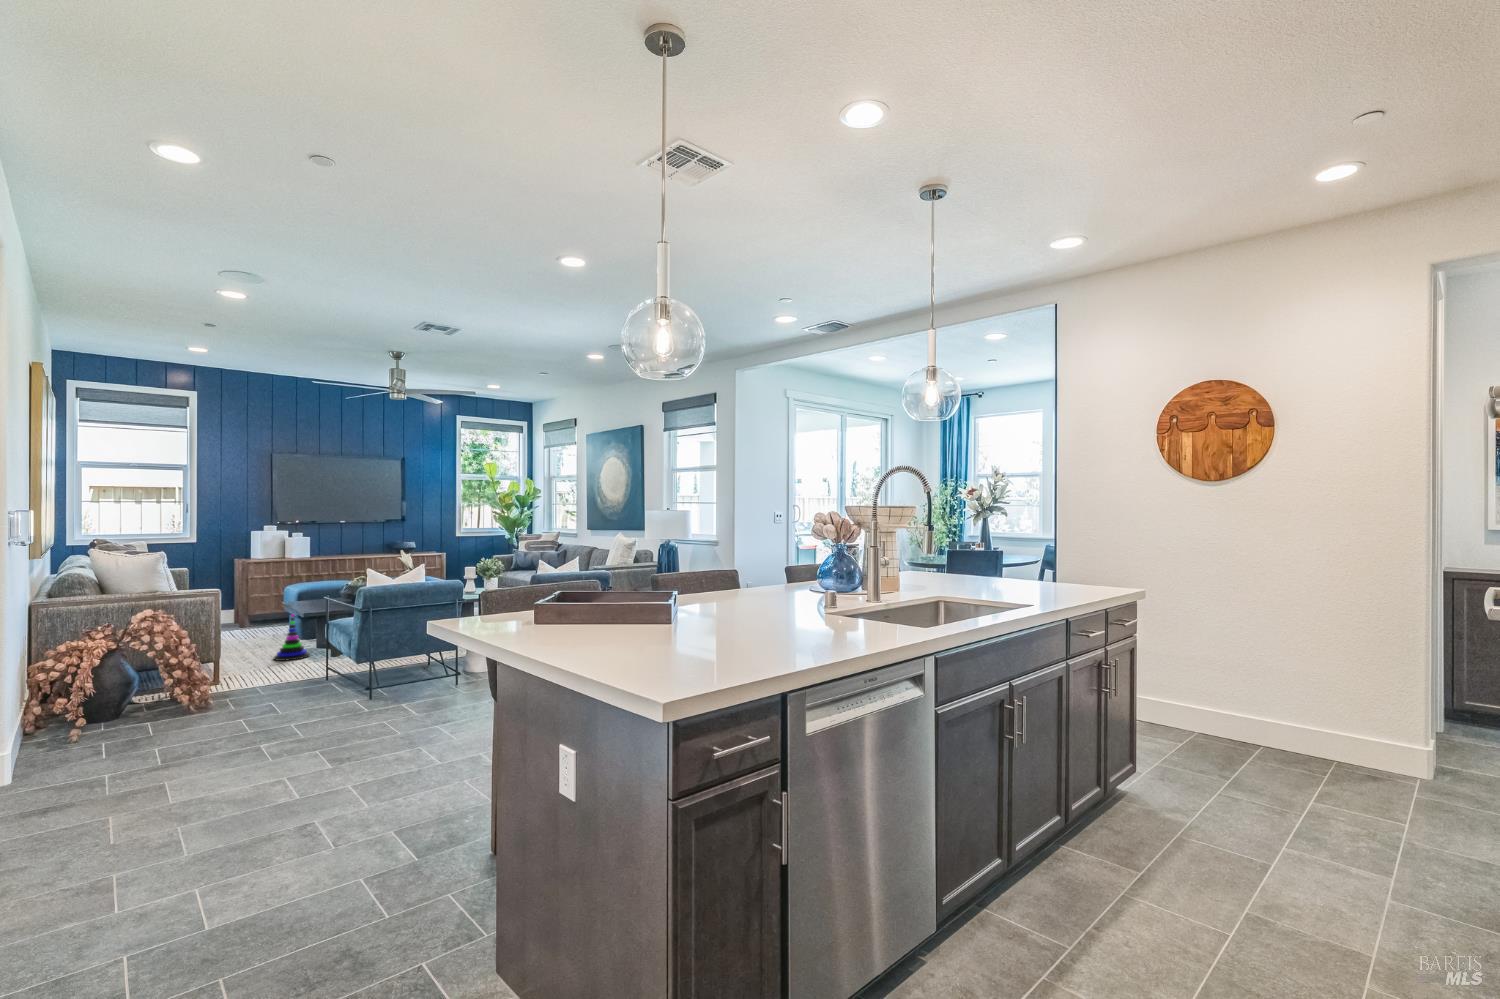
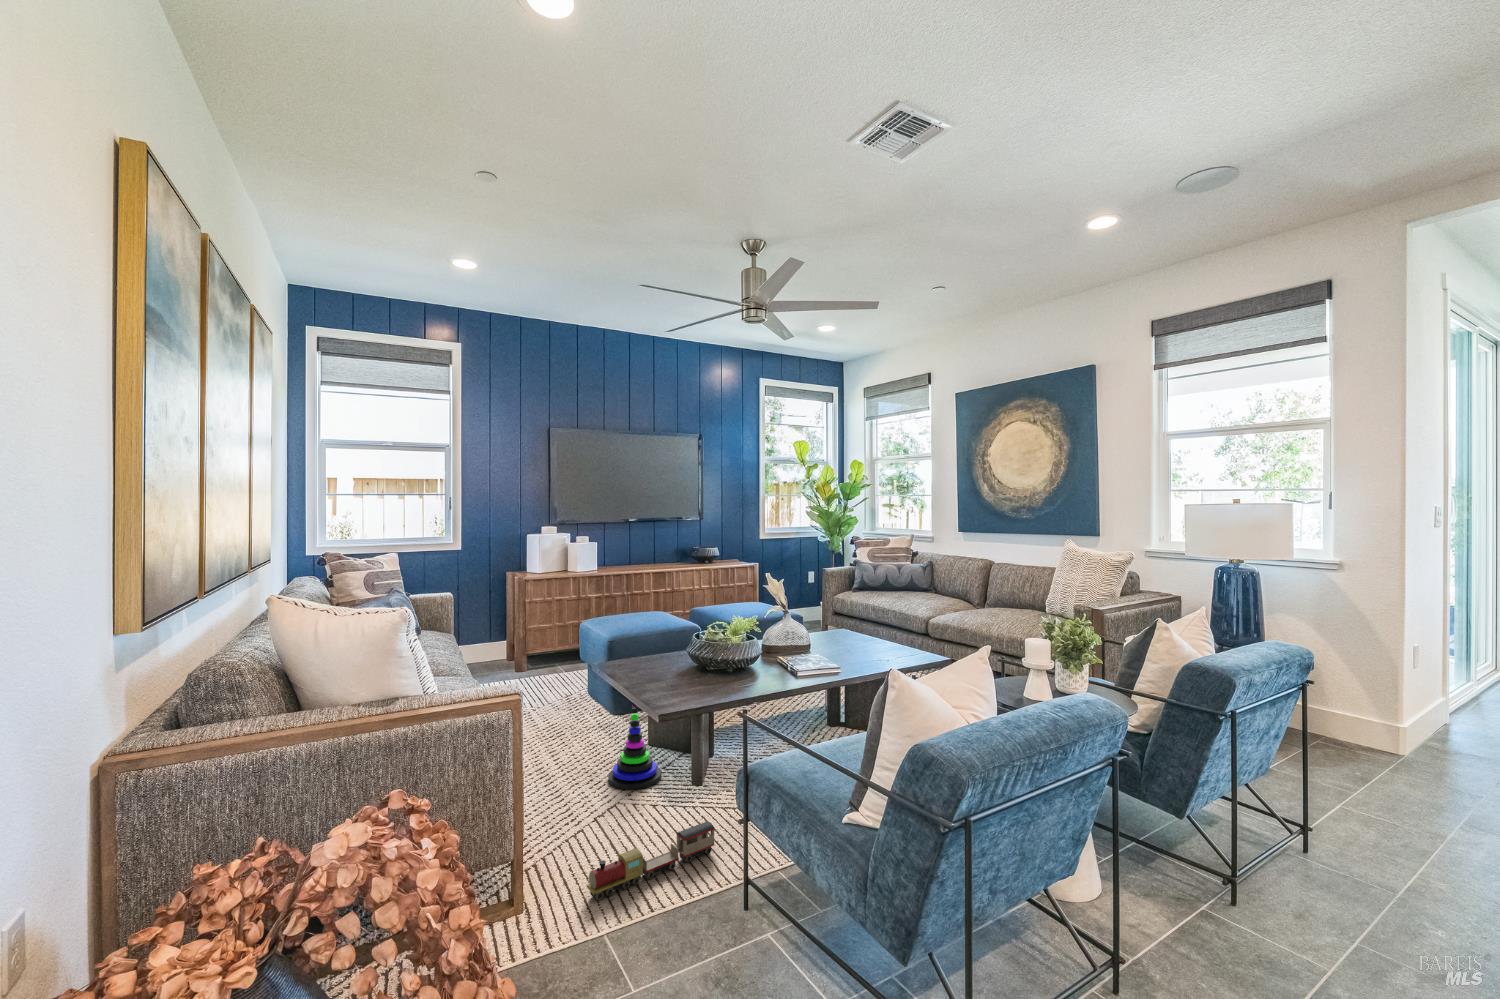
toy train: none [236,658,318,685] -> present [586,822,714,900]

